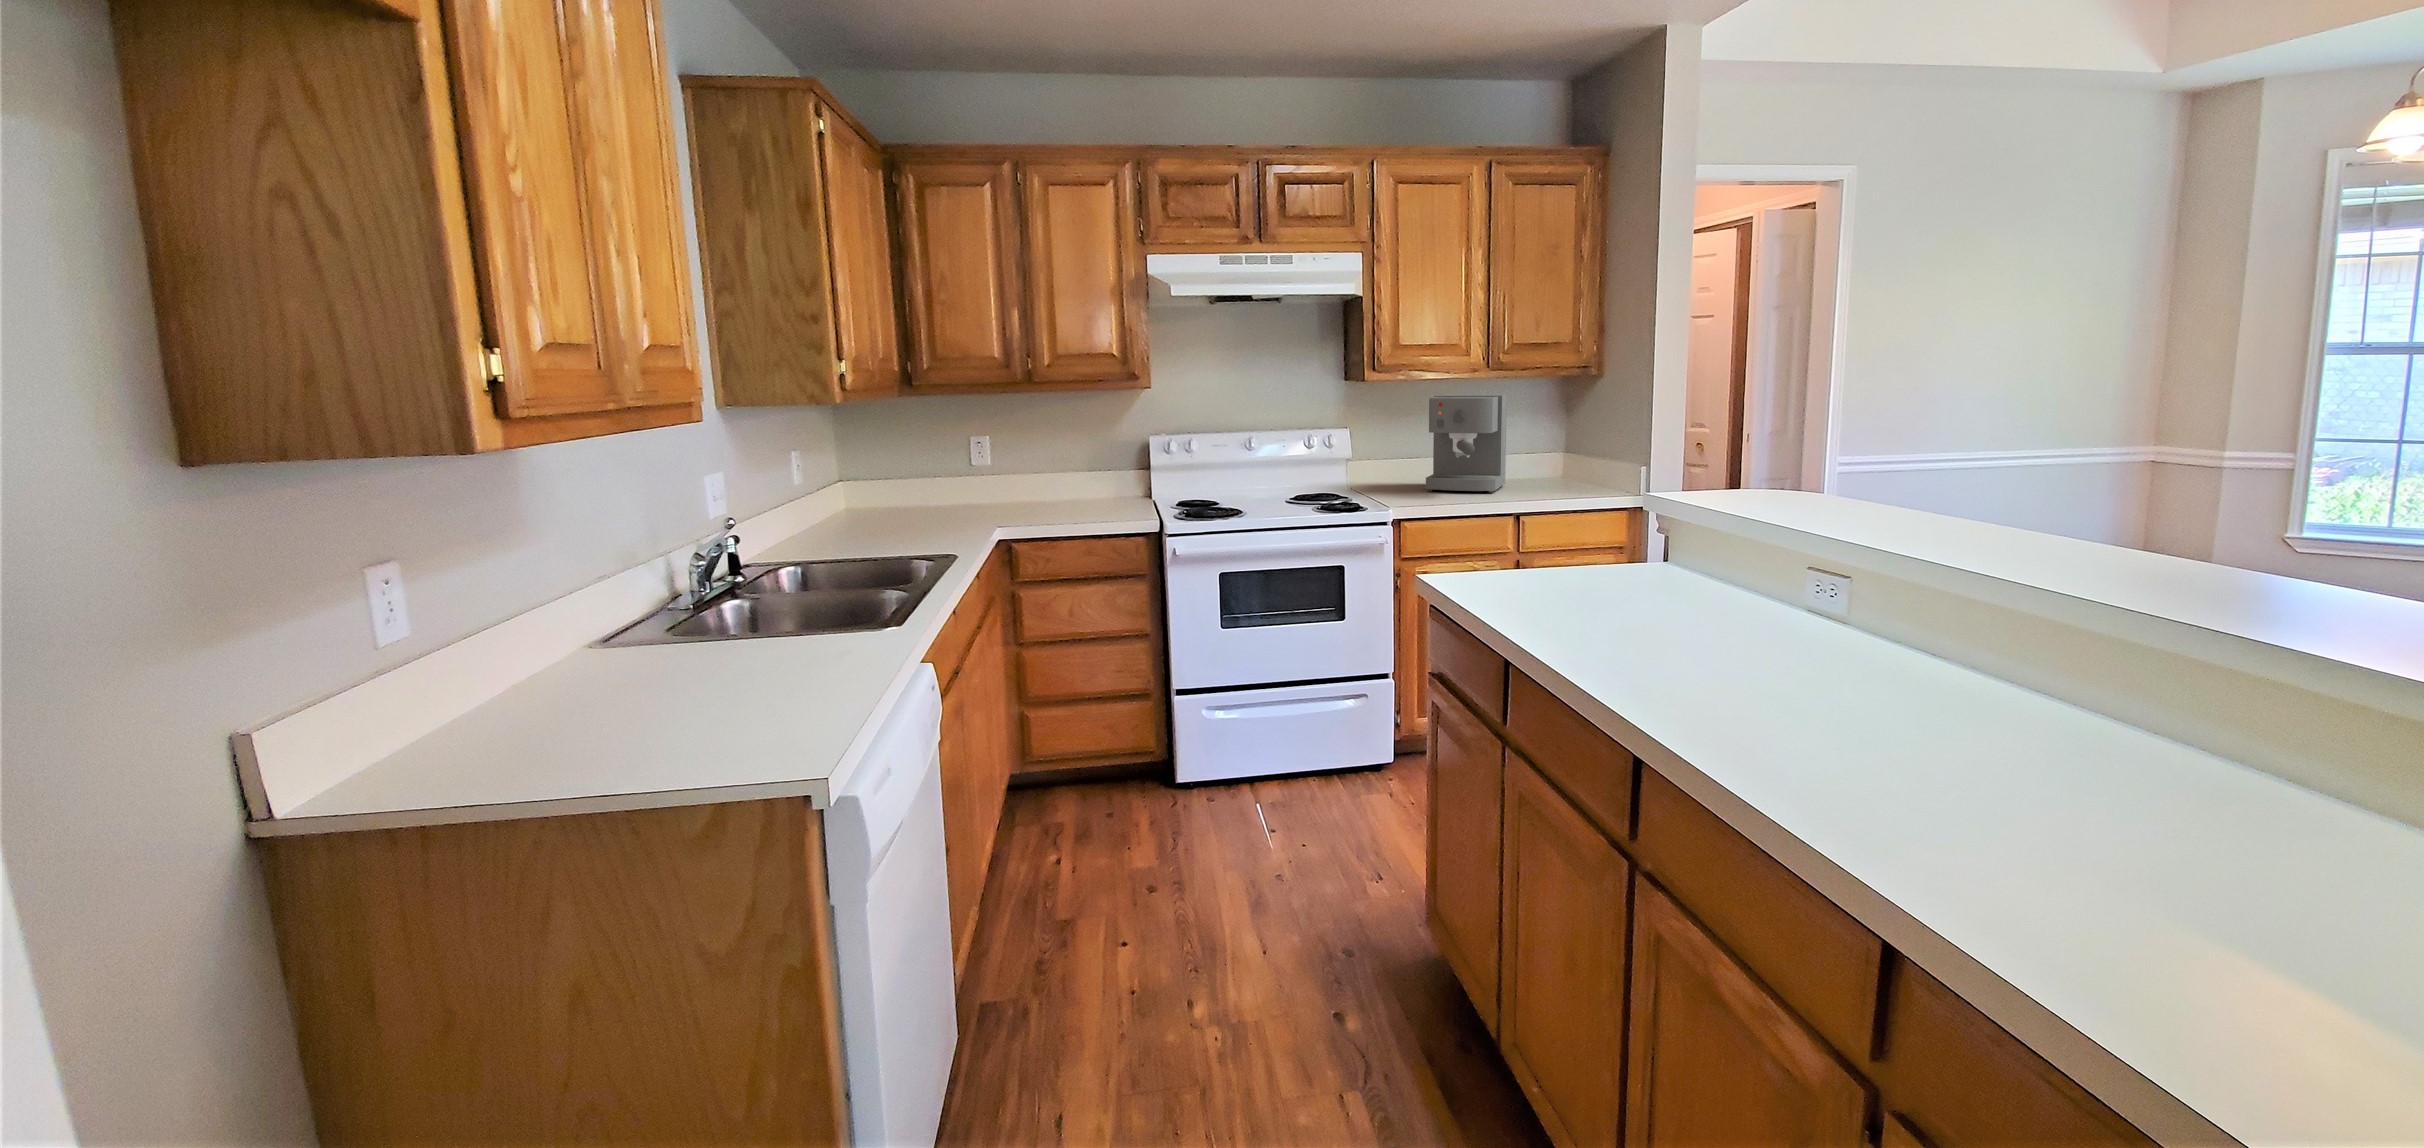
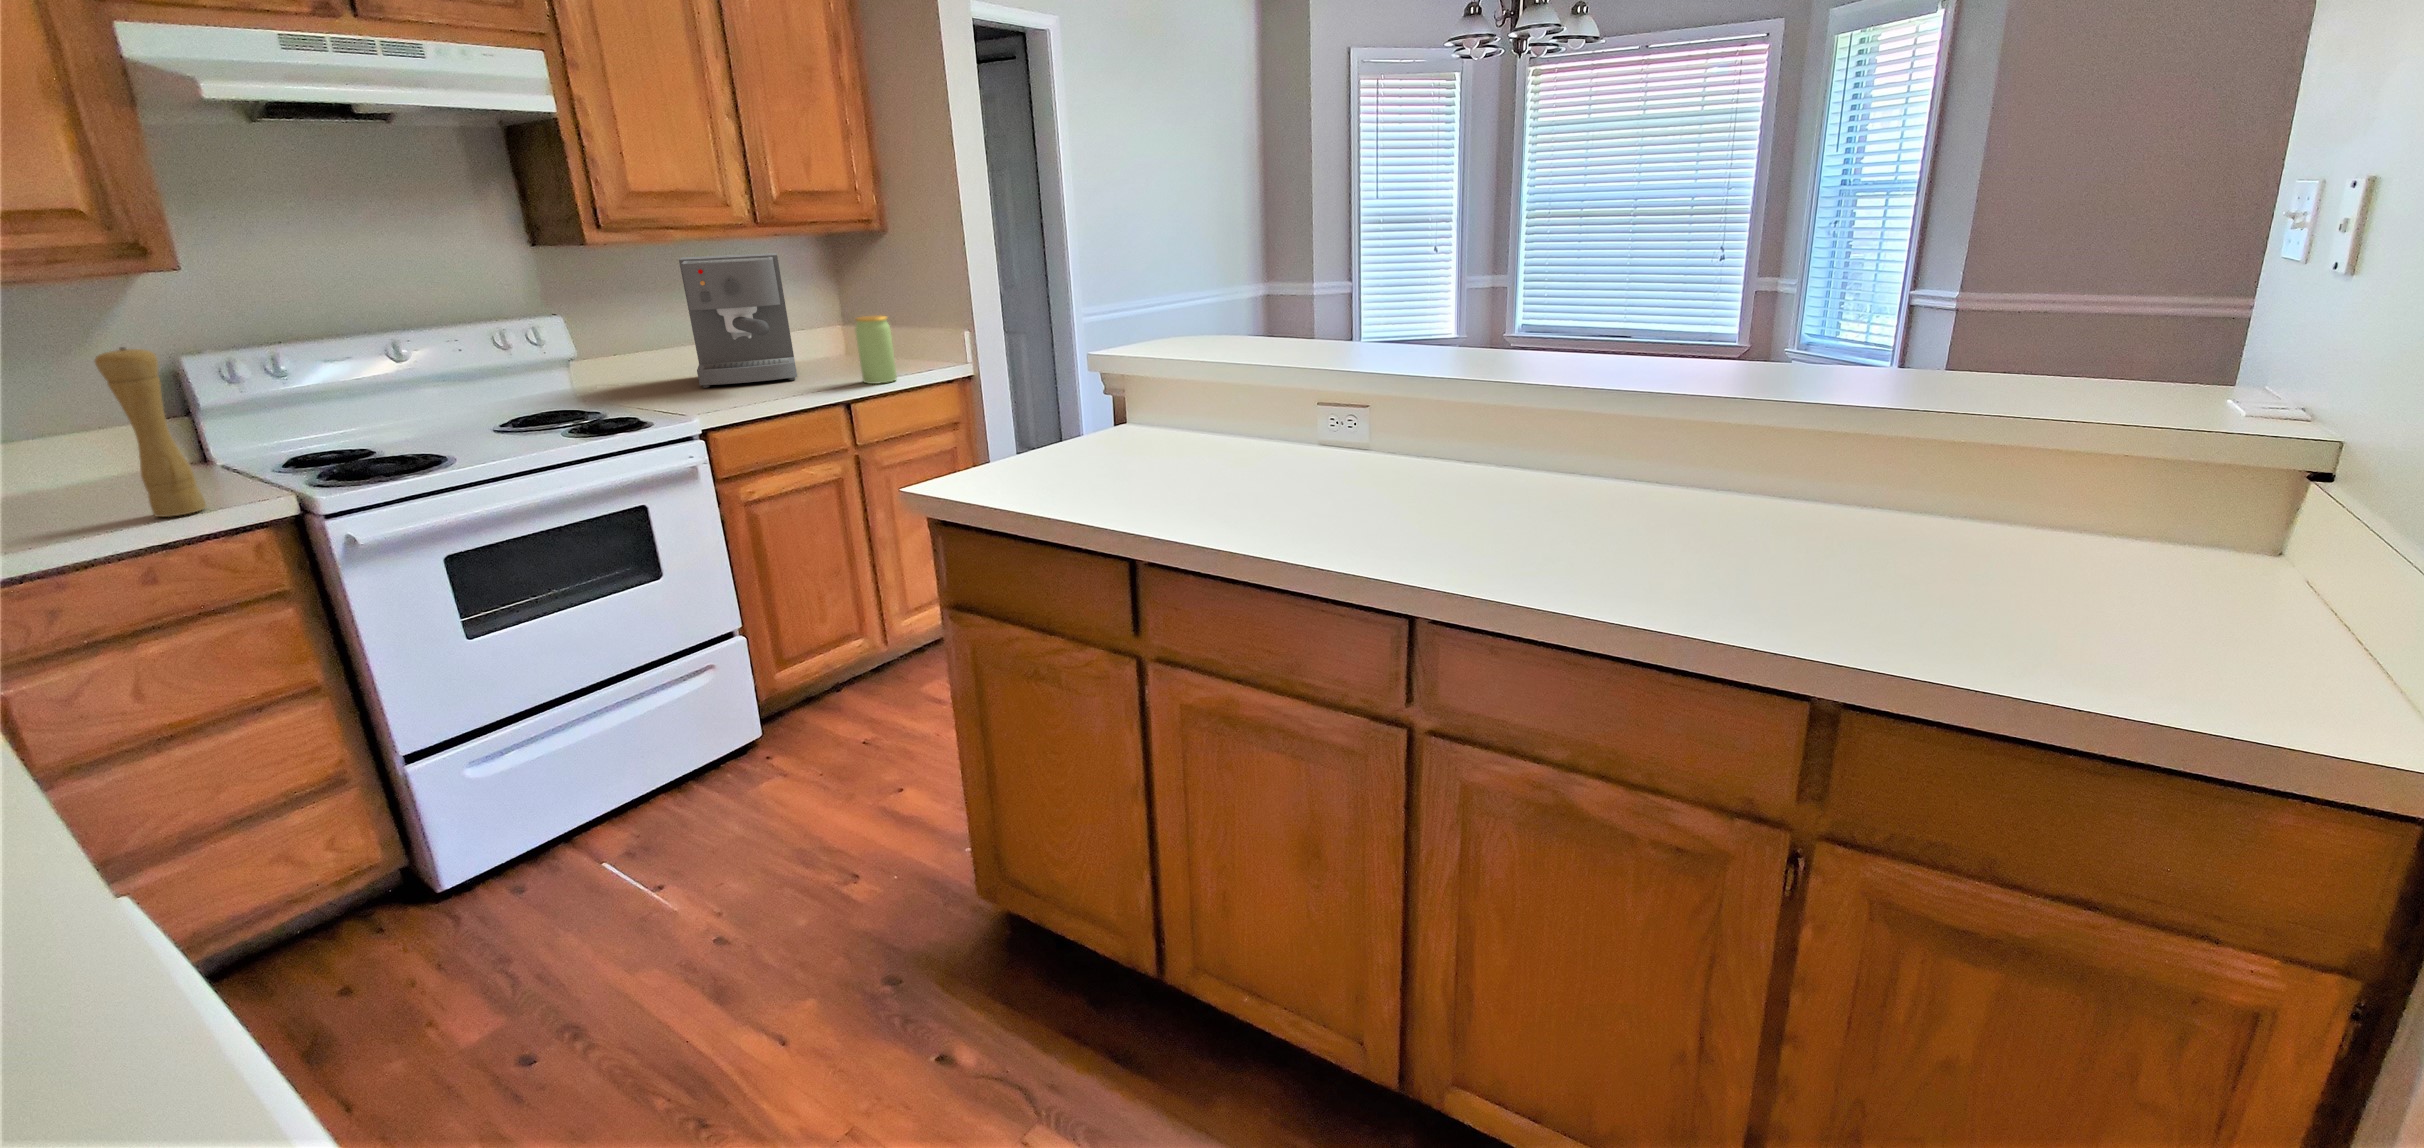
pepper mill: none [1094,424,1122,520] -> present [95,347,206,517]
jar: none [1537,447,1566,503] -> present [855,315,897,384]

